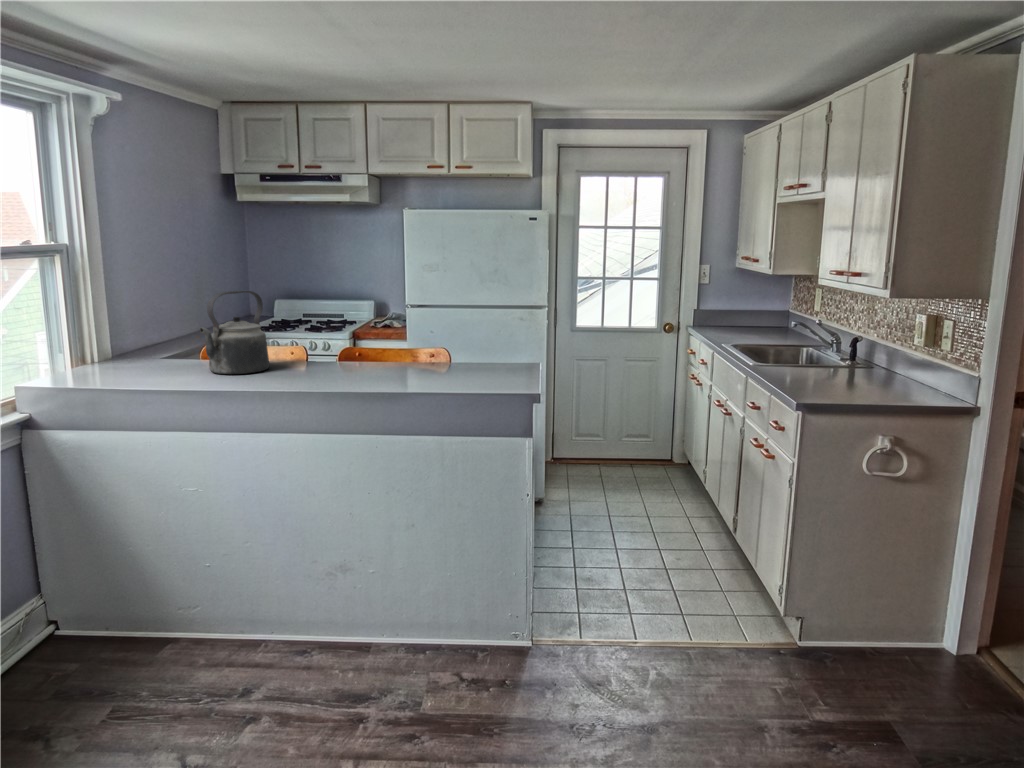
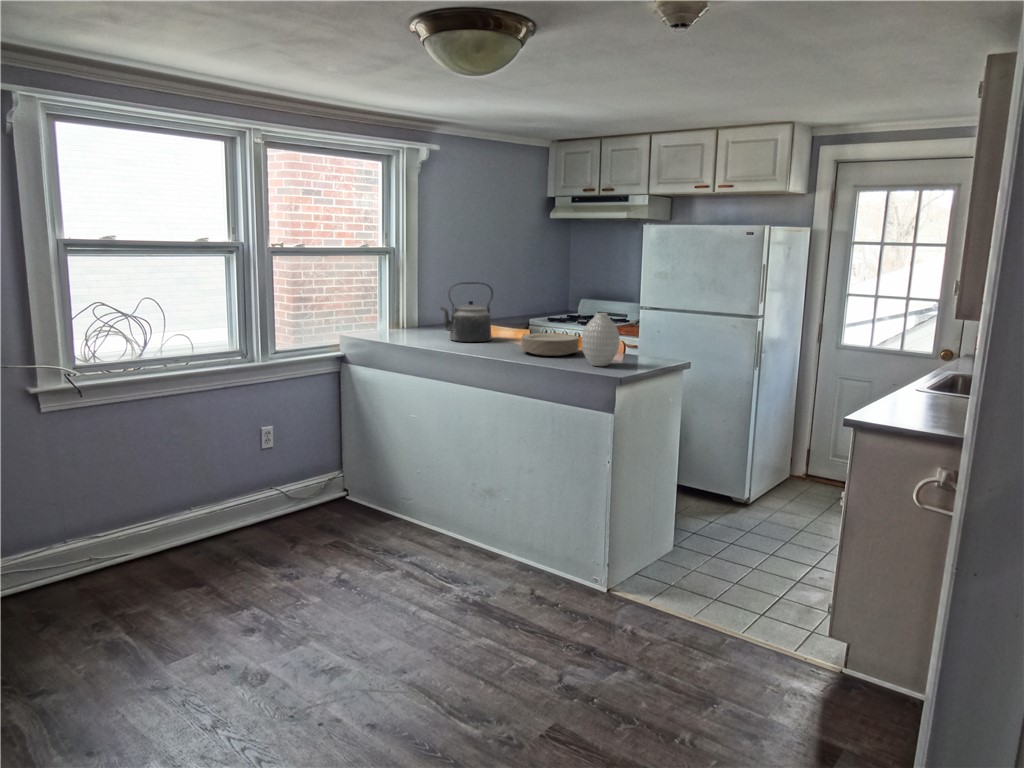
vase: none [454,319,500,384] -> present [581,313,620,366]
plate: none [346,349,421,379] -> present [521,333,579,356]

